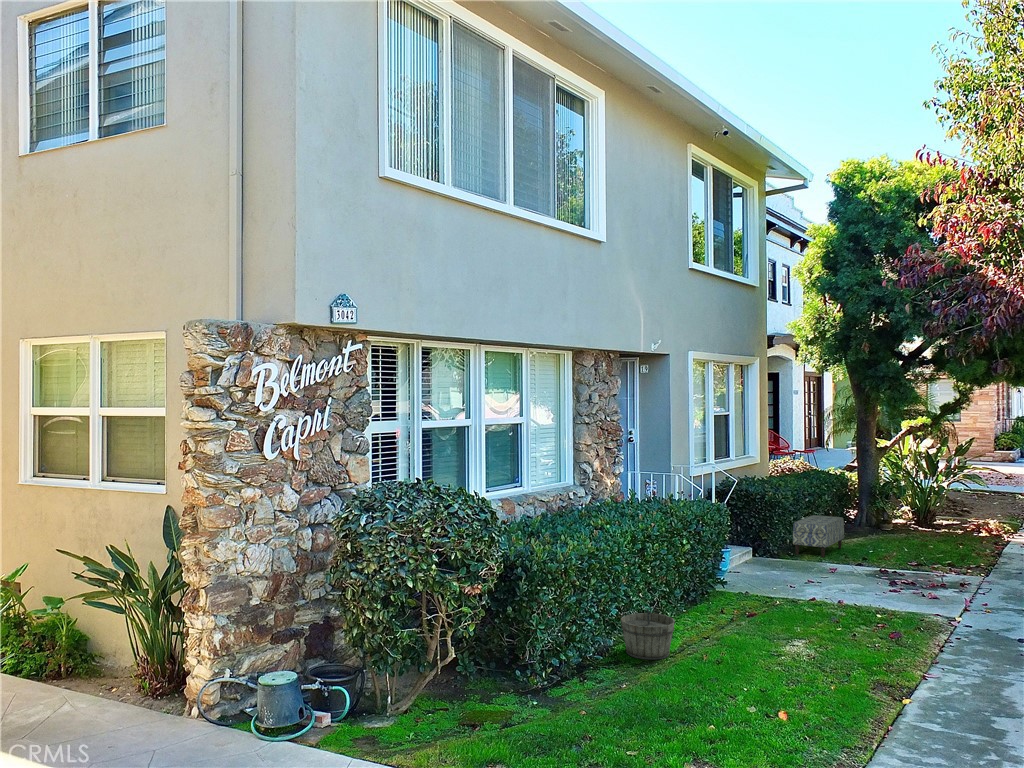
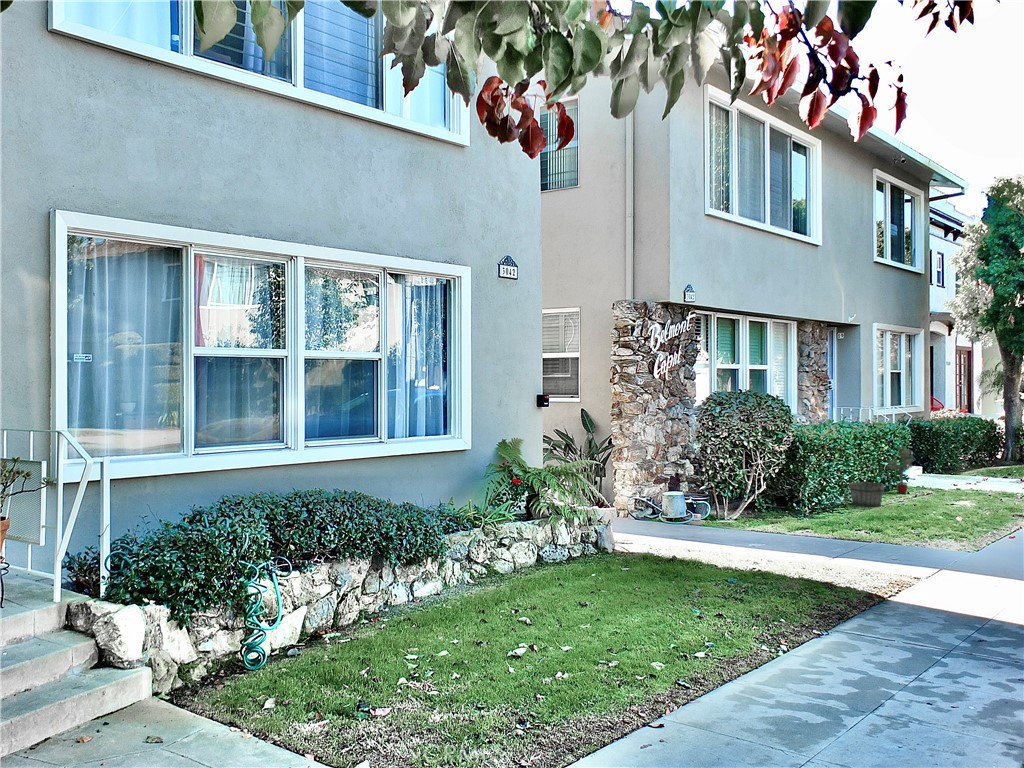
bench: present [793,515,844,557] -> none [954,447,994,475]
potted tree: none [689,537,731,614] -> present [887,445,914,494]

